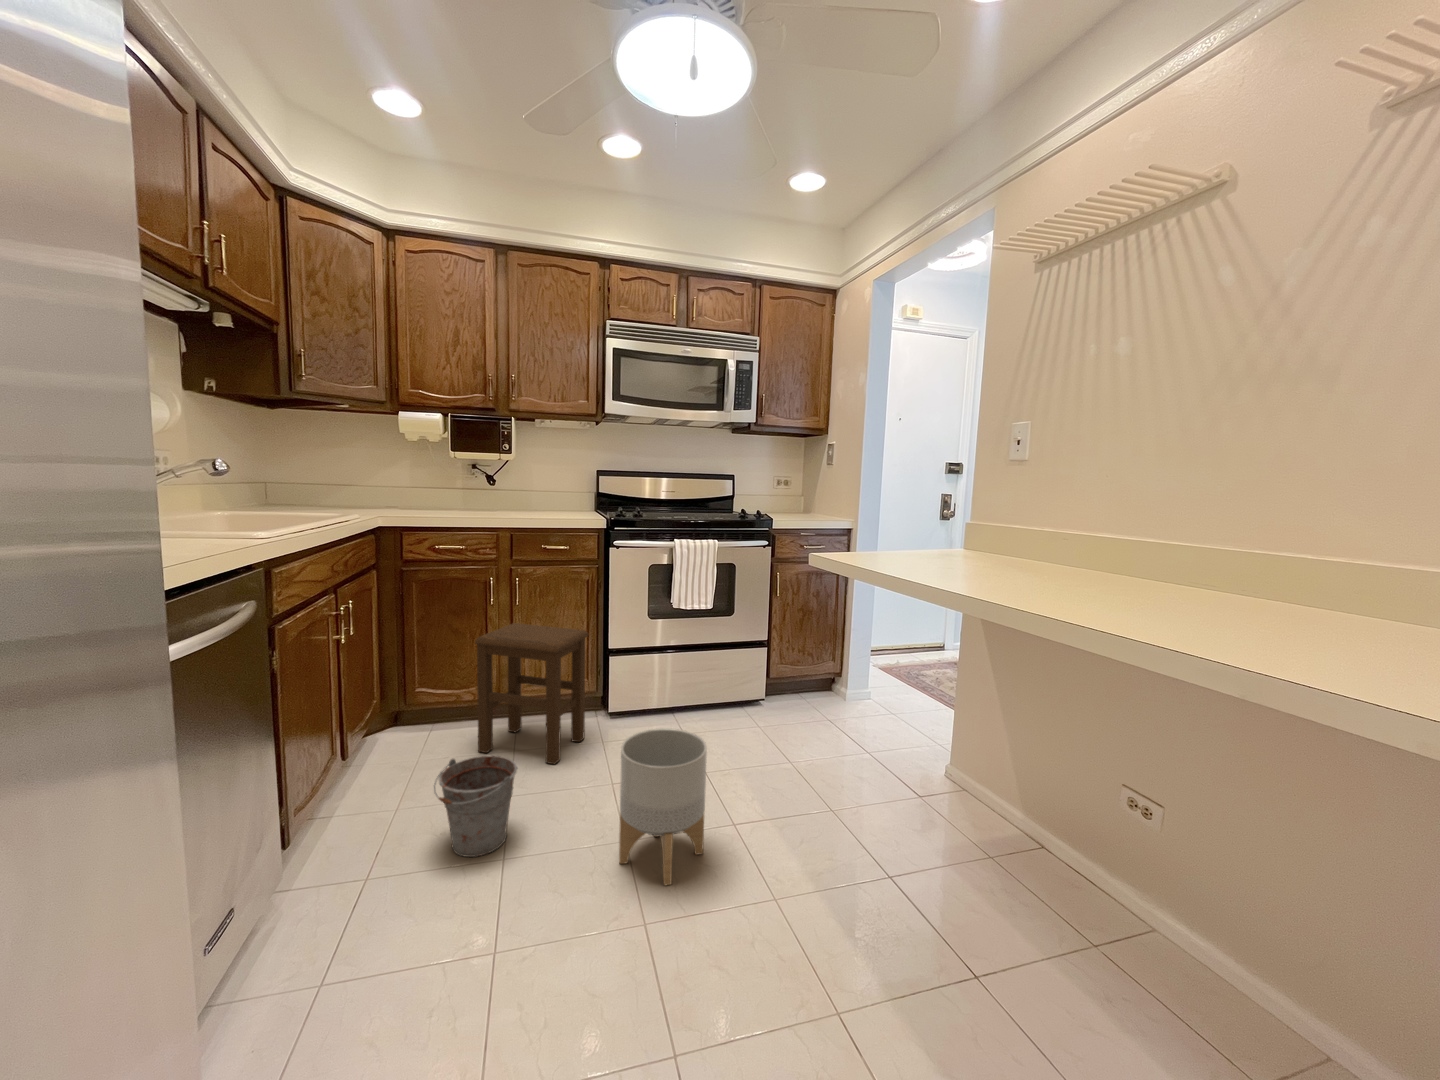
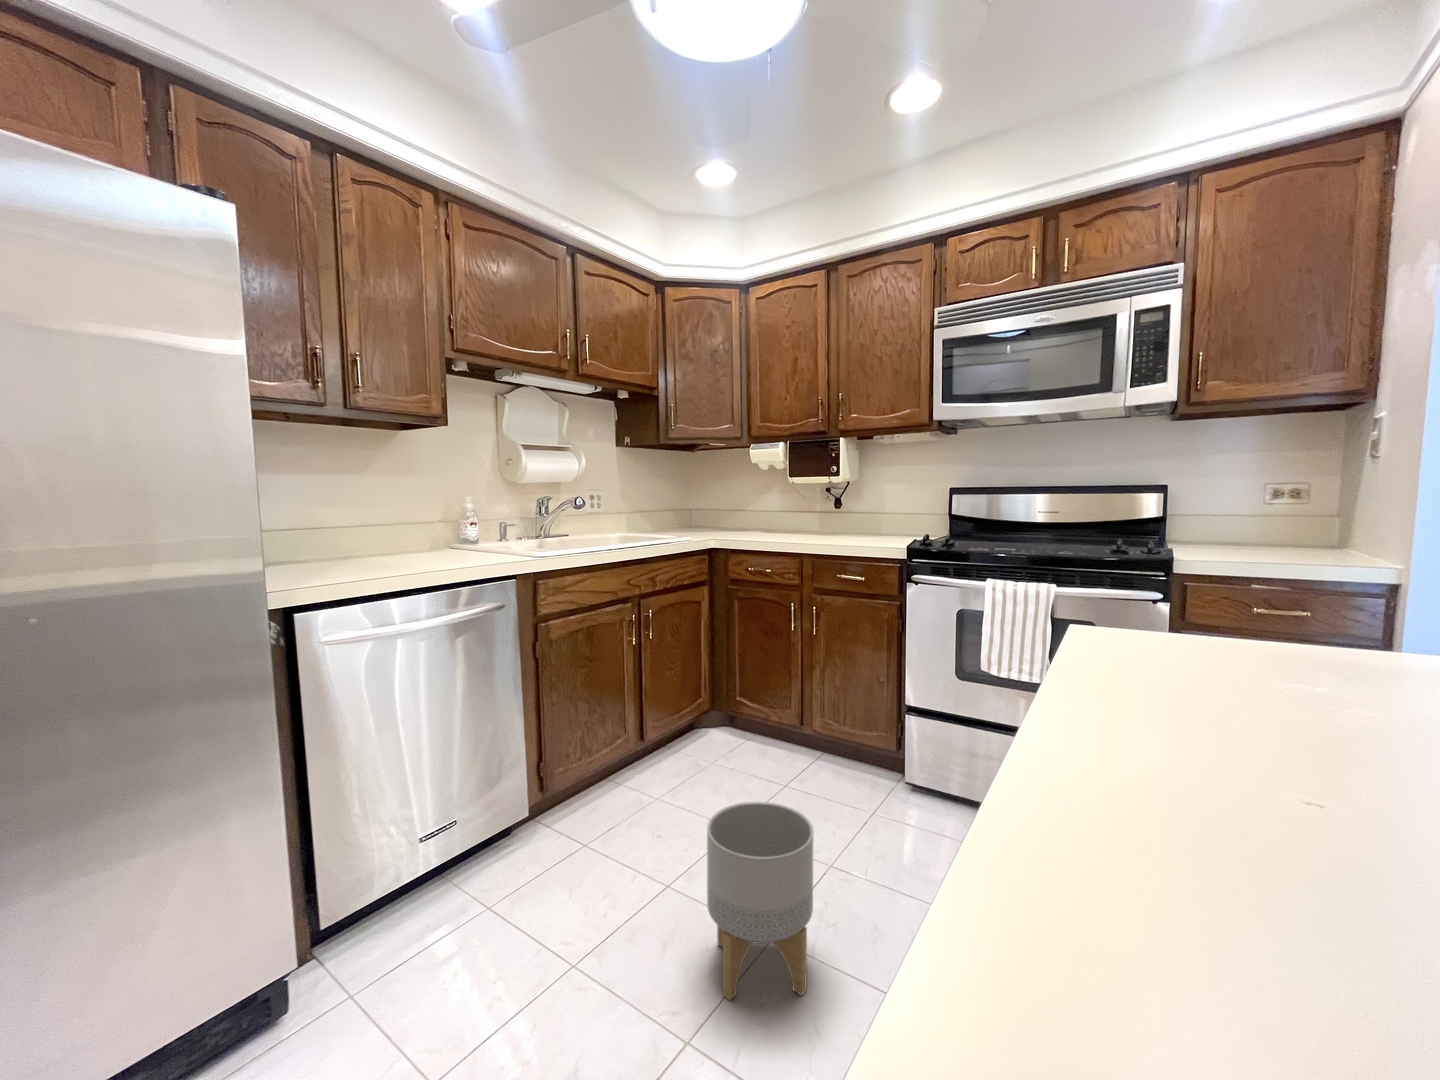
stool: present [475,623,588,764] -> none [750,654,856,816]
bucket: present [434,756,517,857] -> none [618,764,693,865]

